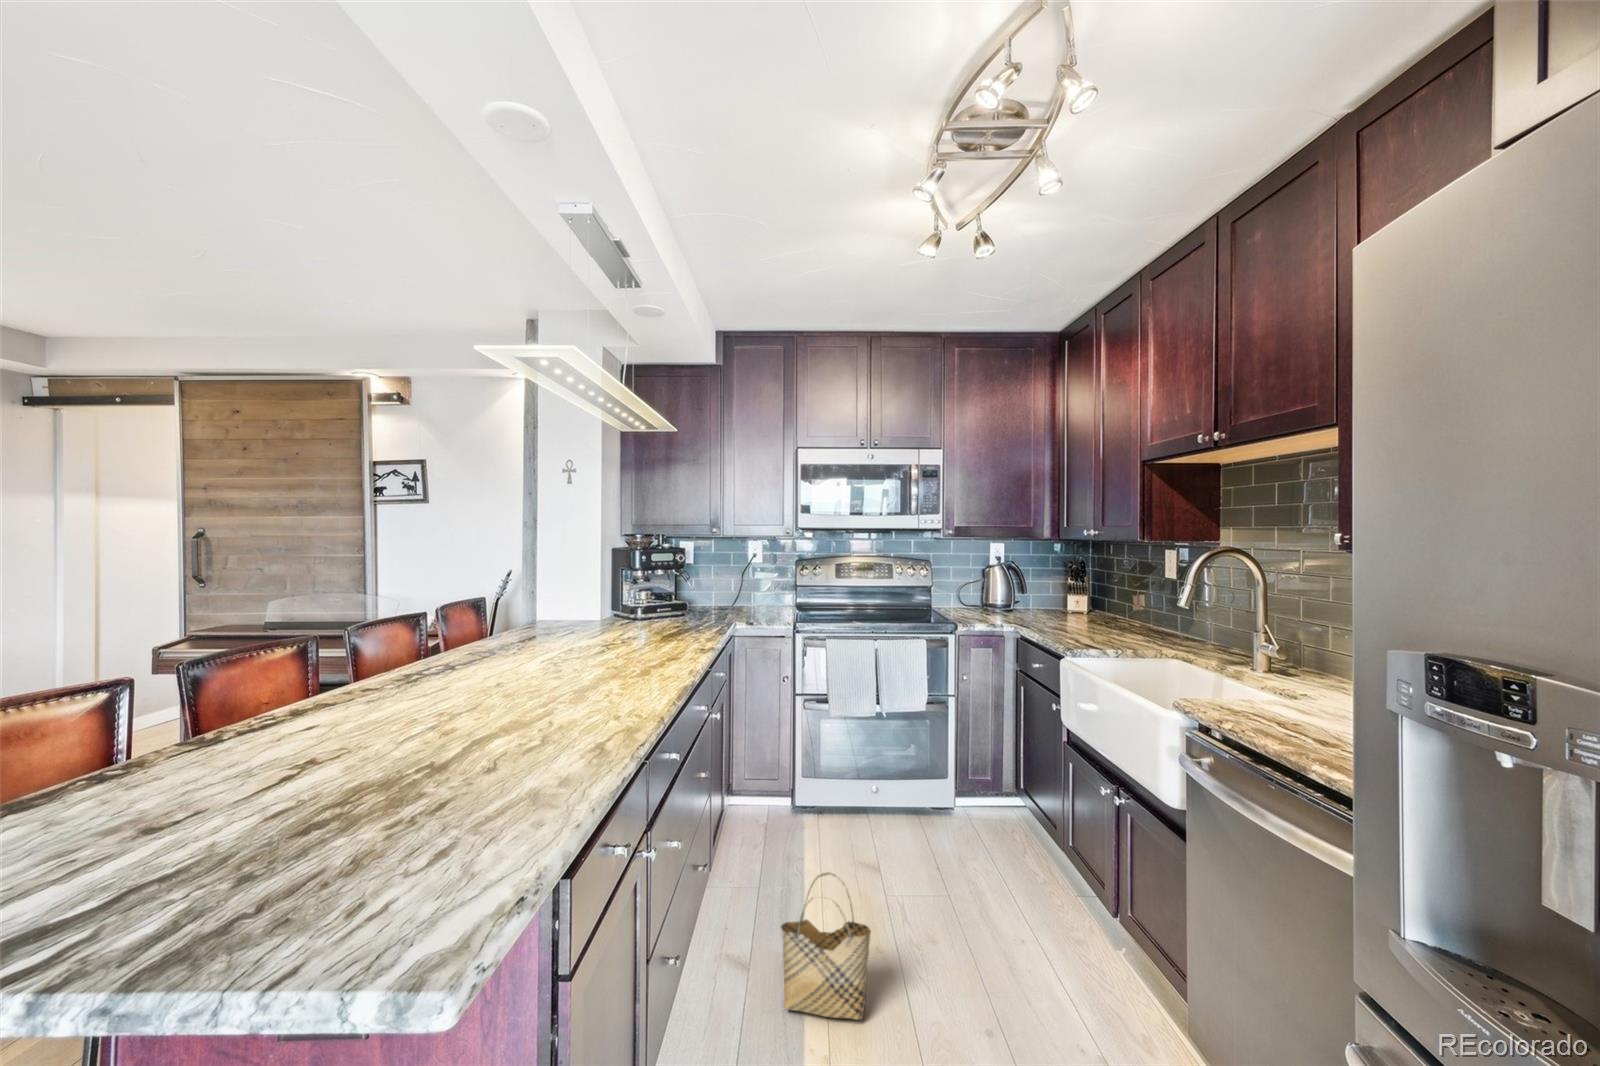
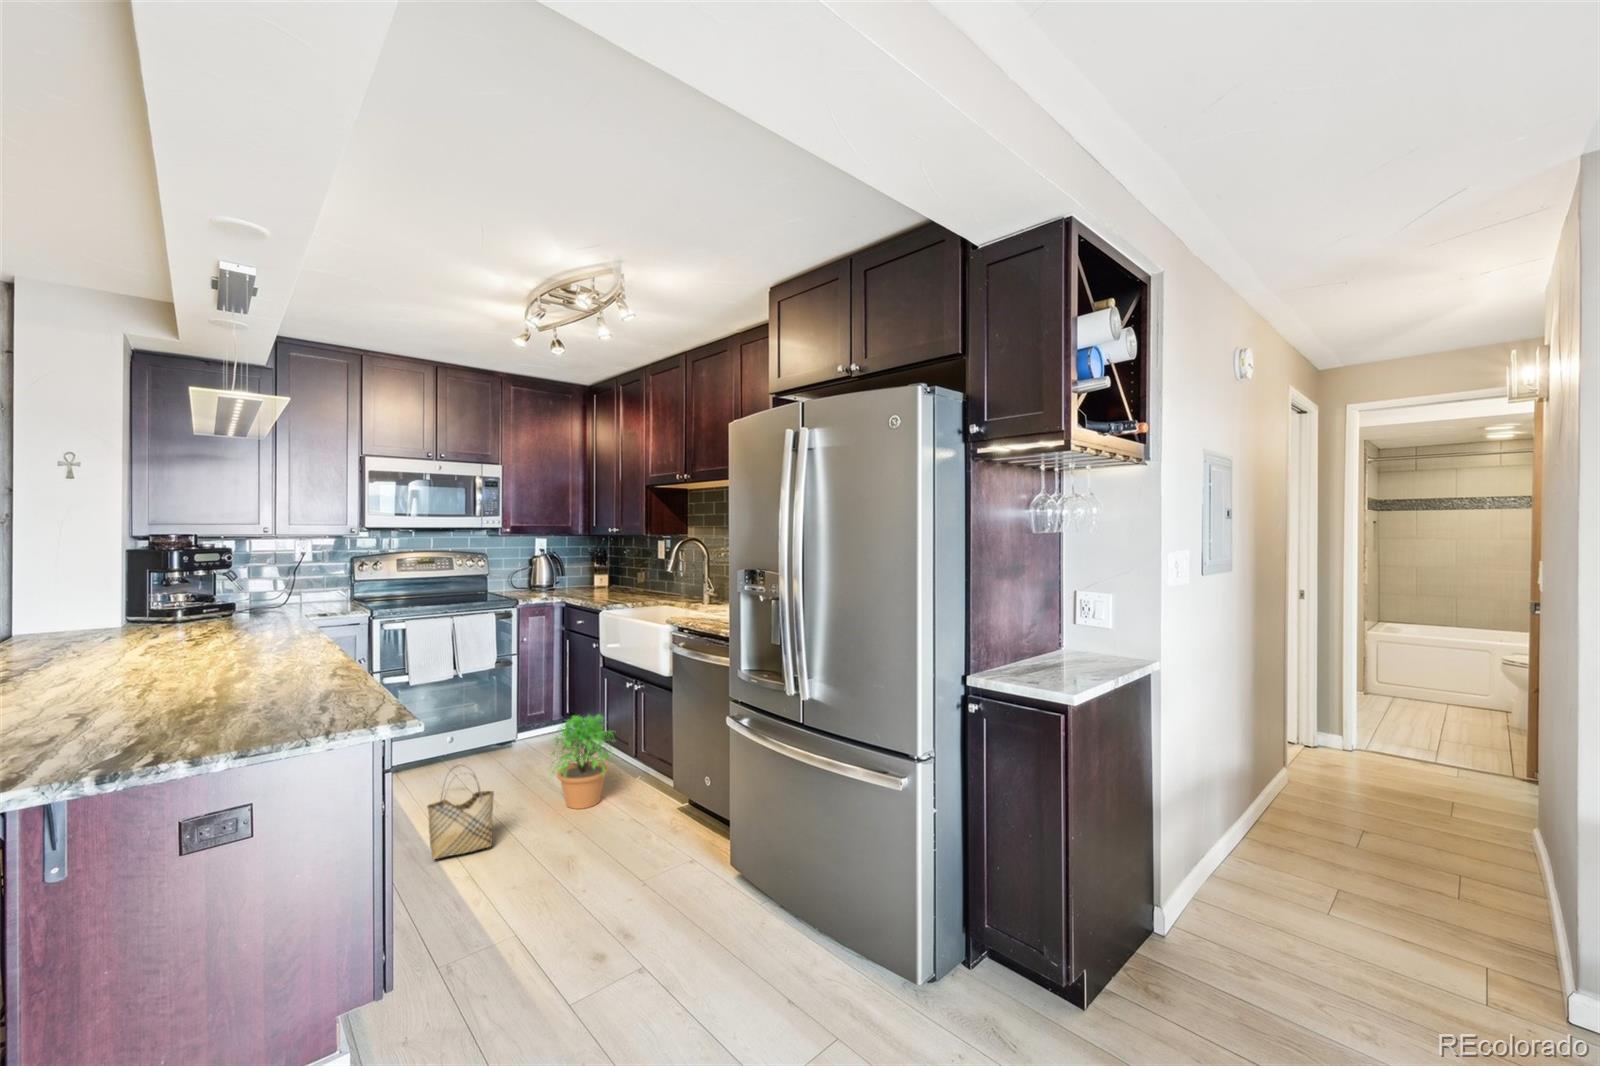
potted plant: none [963,824,1077,993] -> present [551,715,613,809]

